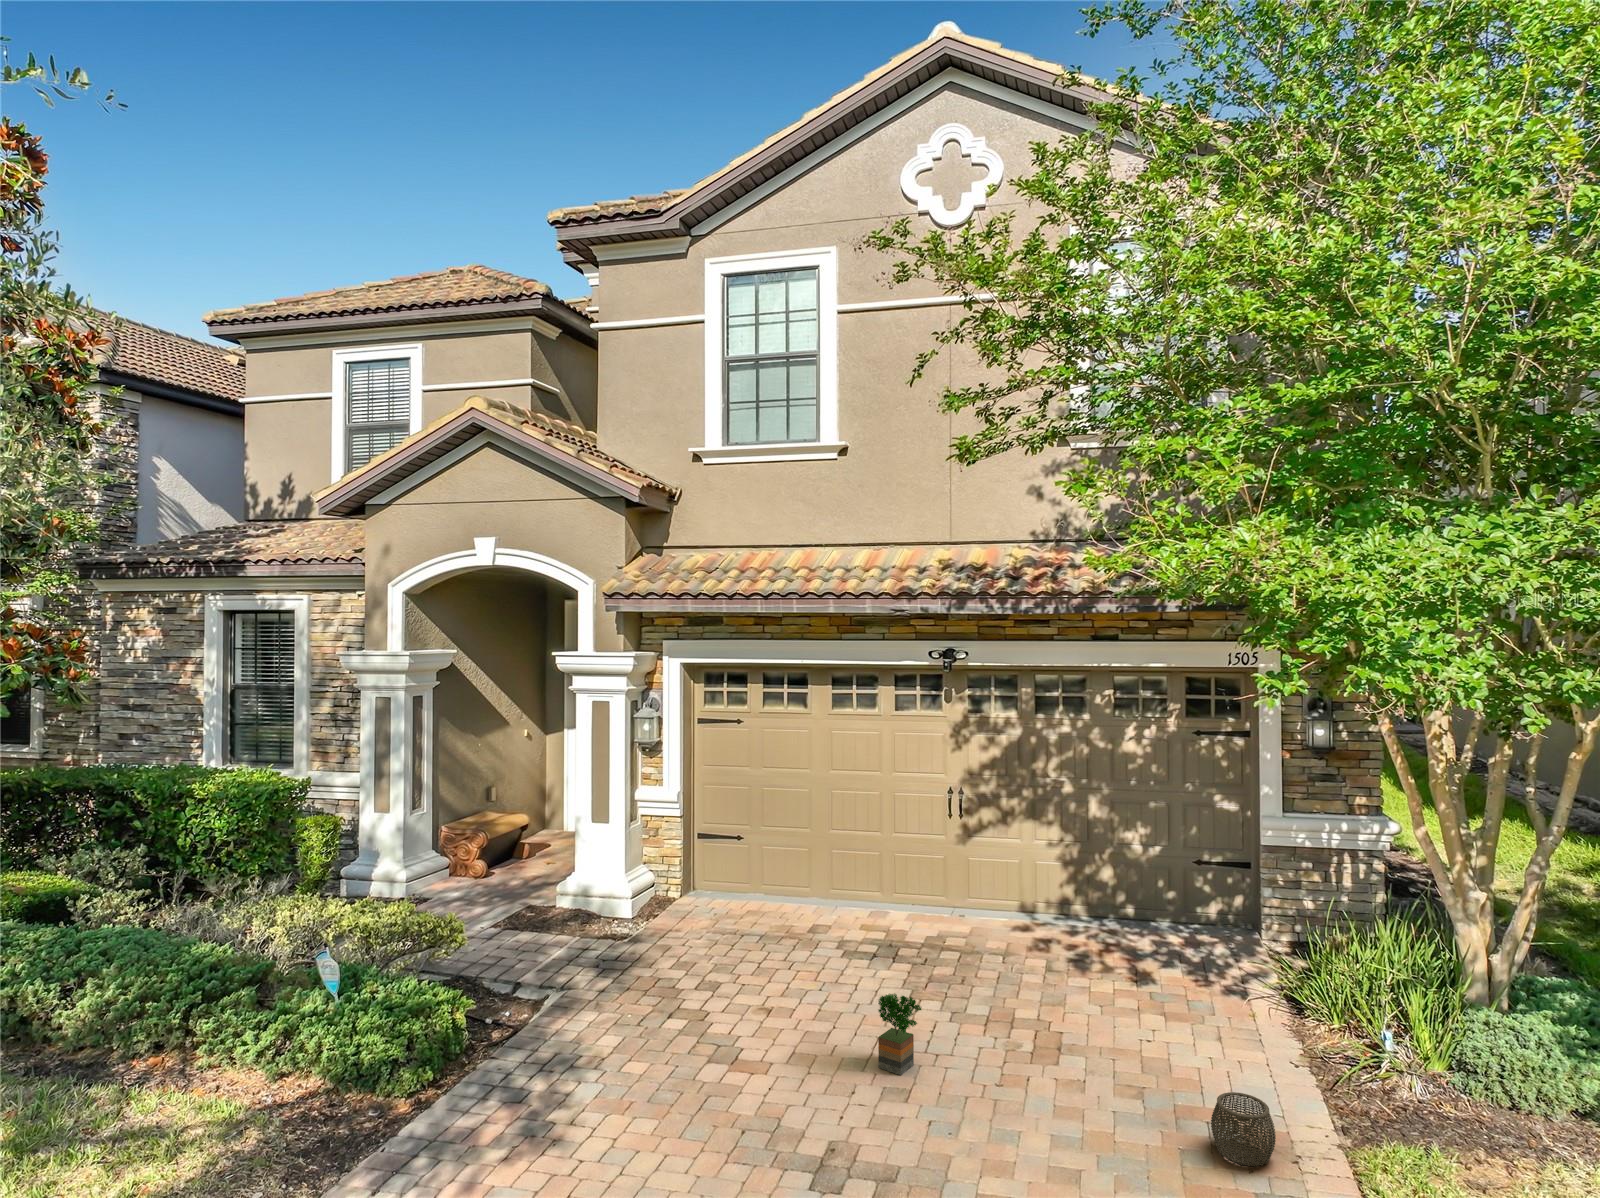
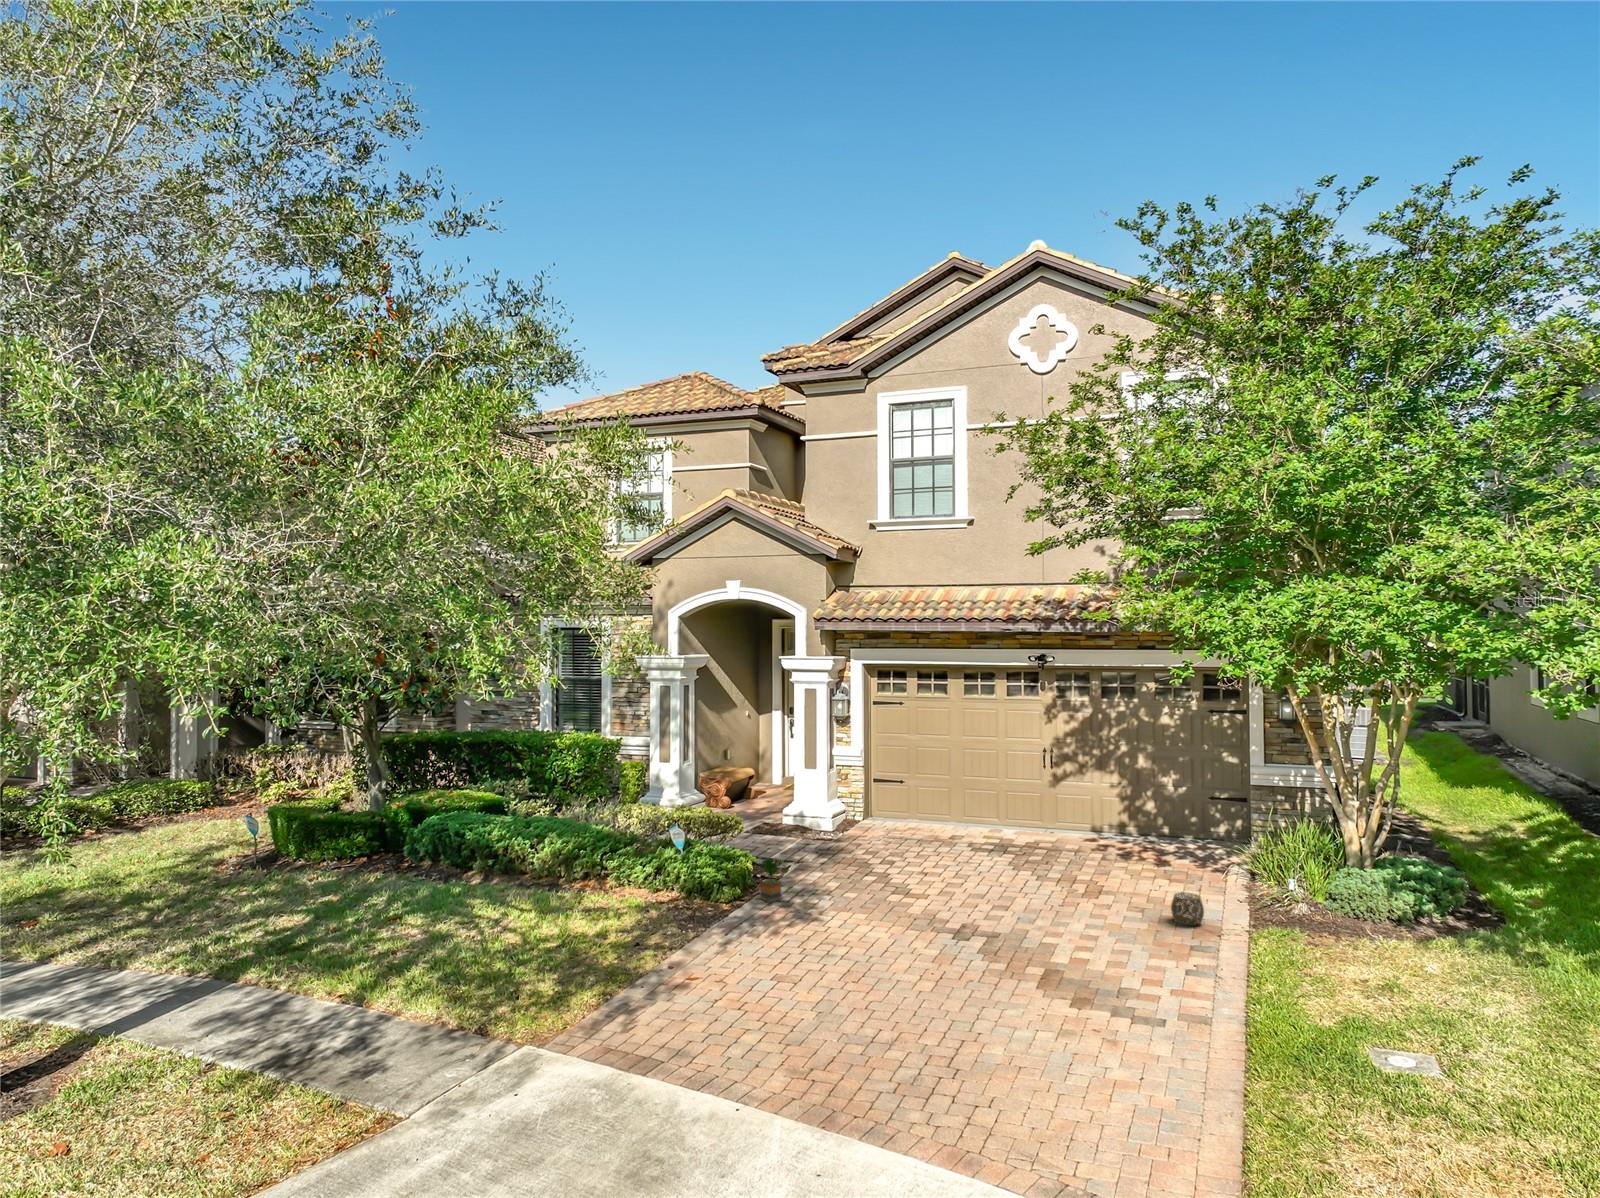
potted tree: present [878,994,921,1075] -> present [760,858,785,902]

